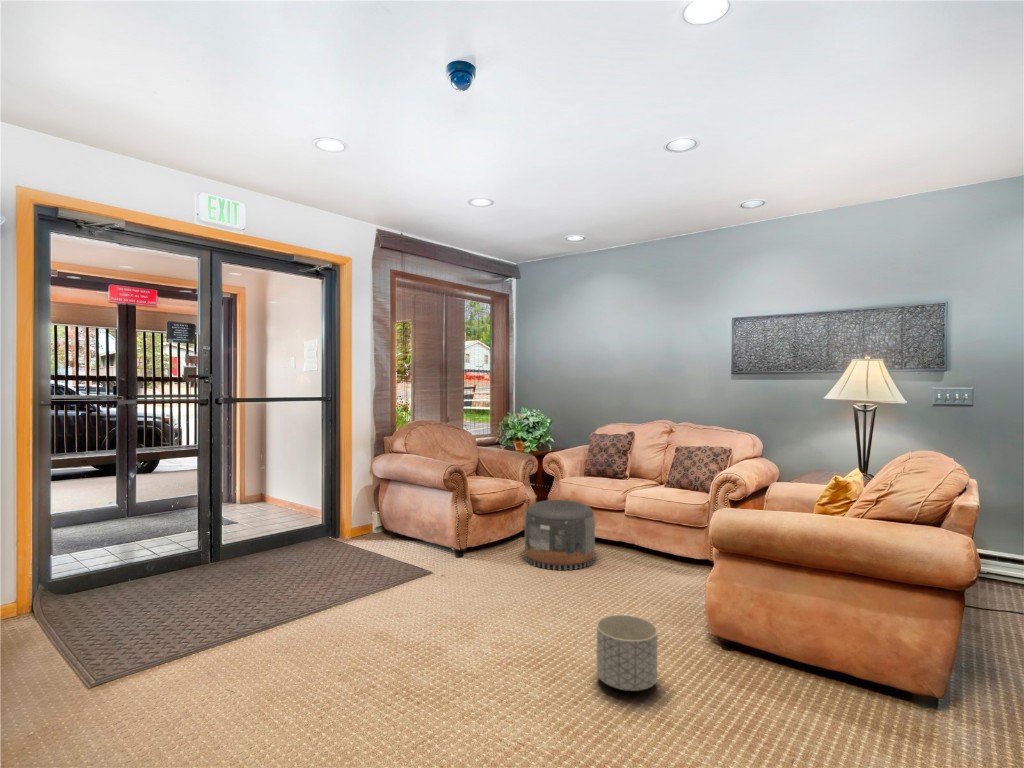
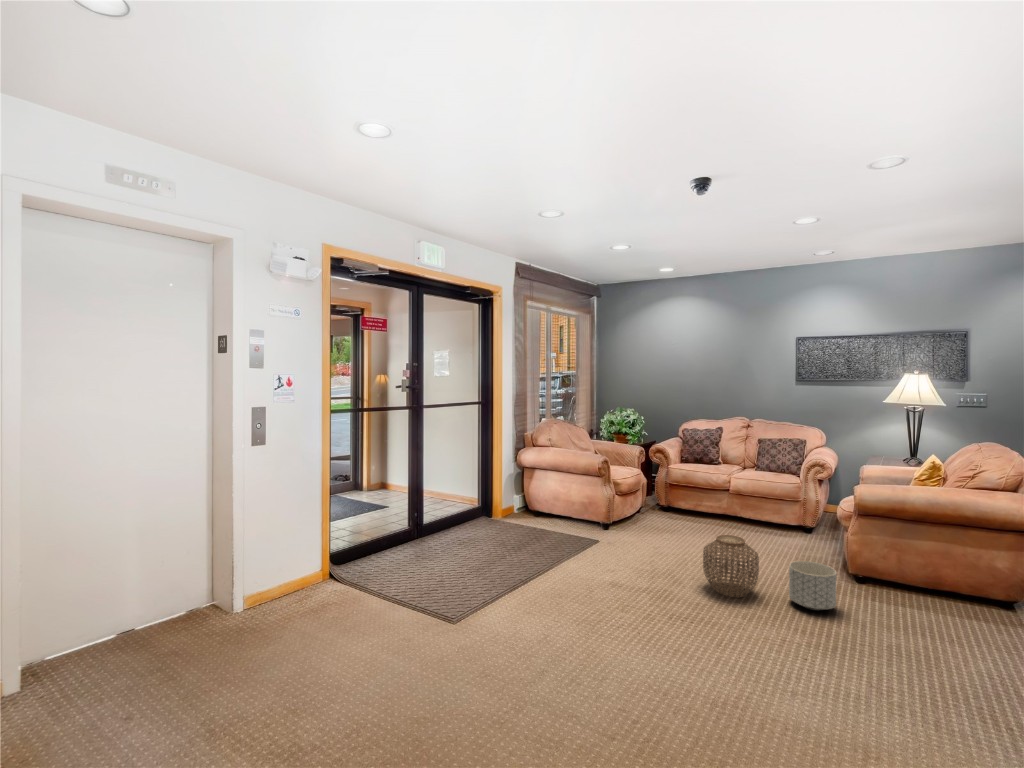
pouf: present [525,500,595,570] -> none [657,482,714,536]
woven basket: none [494,573,566,664] -> present [703,535,759,597]

